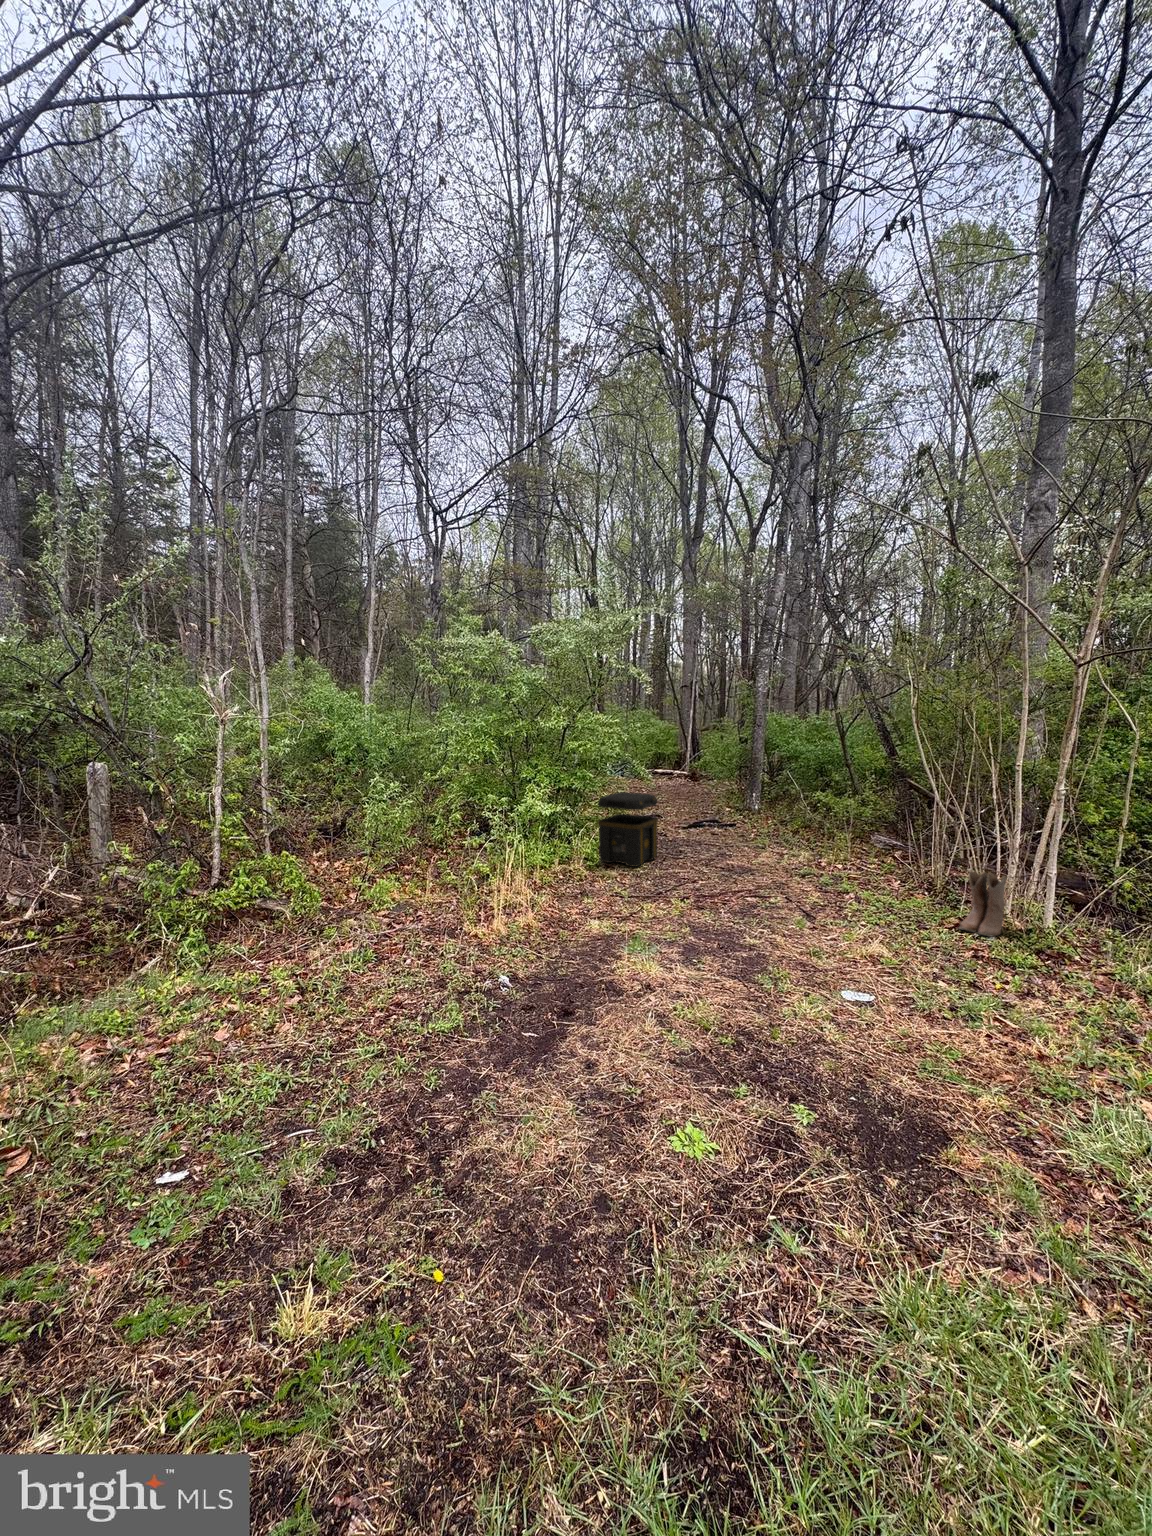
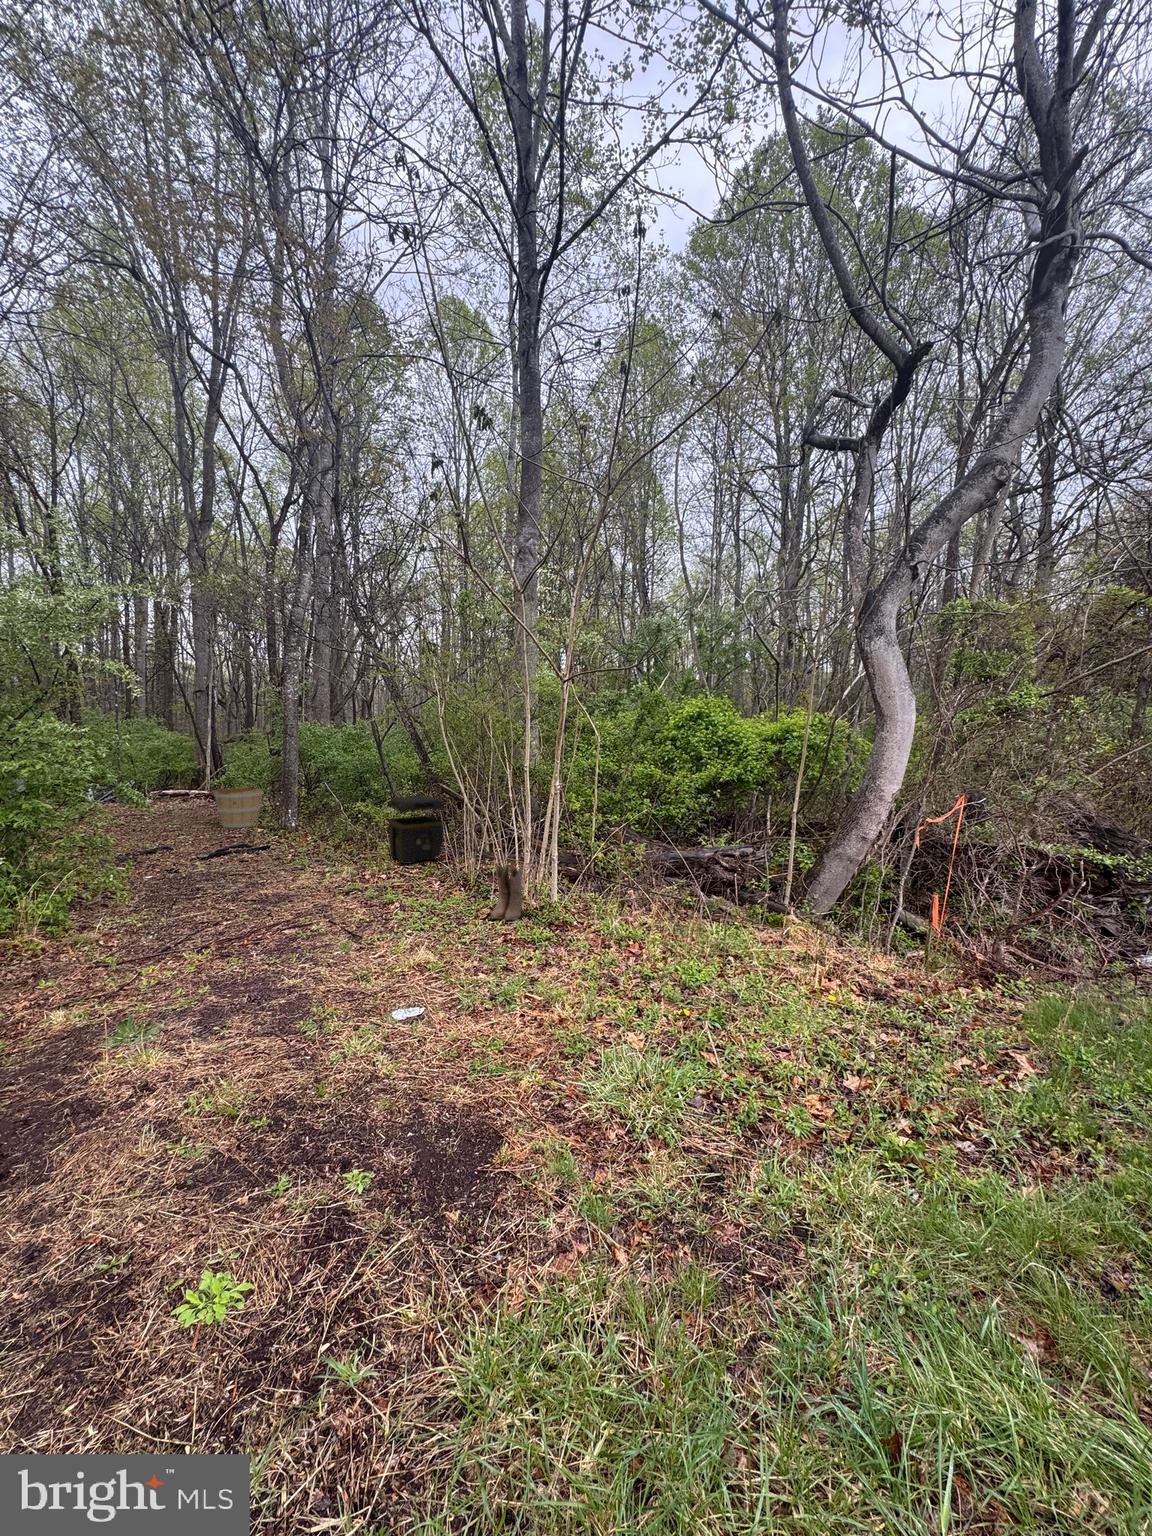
wooden bucket: none [689,769,729,806] -> present [213,787,263,828]
toolbox: present [598,792,658,867] -> present [388,795,443,864]

